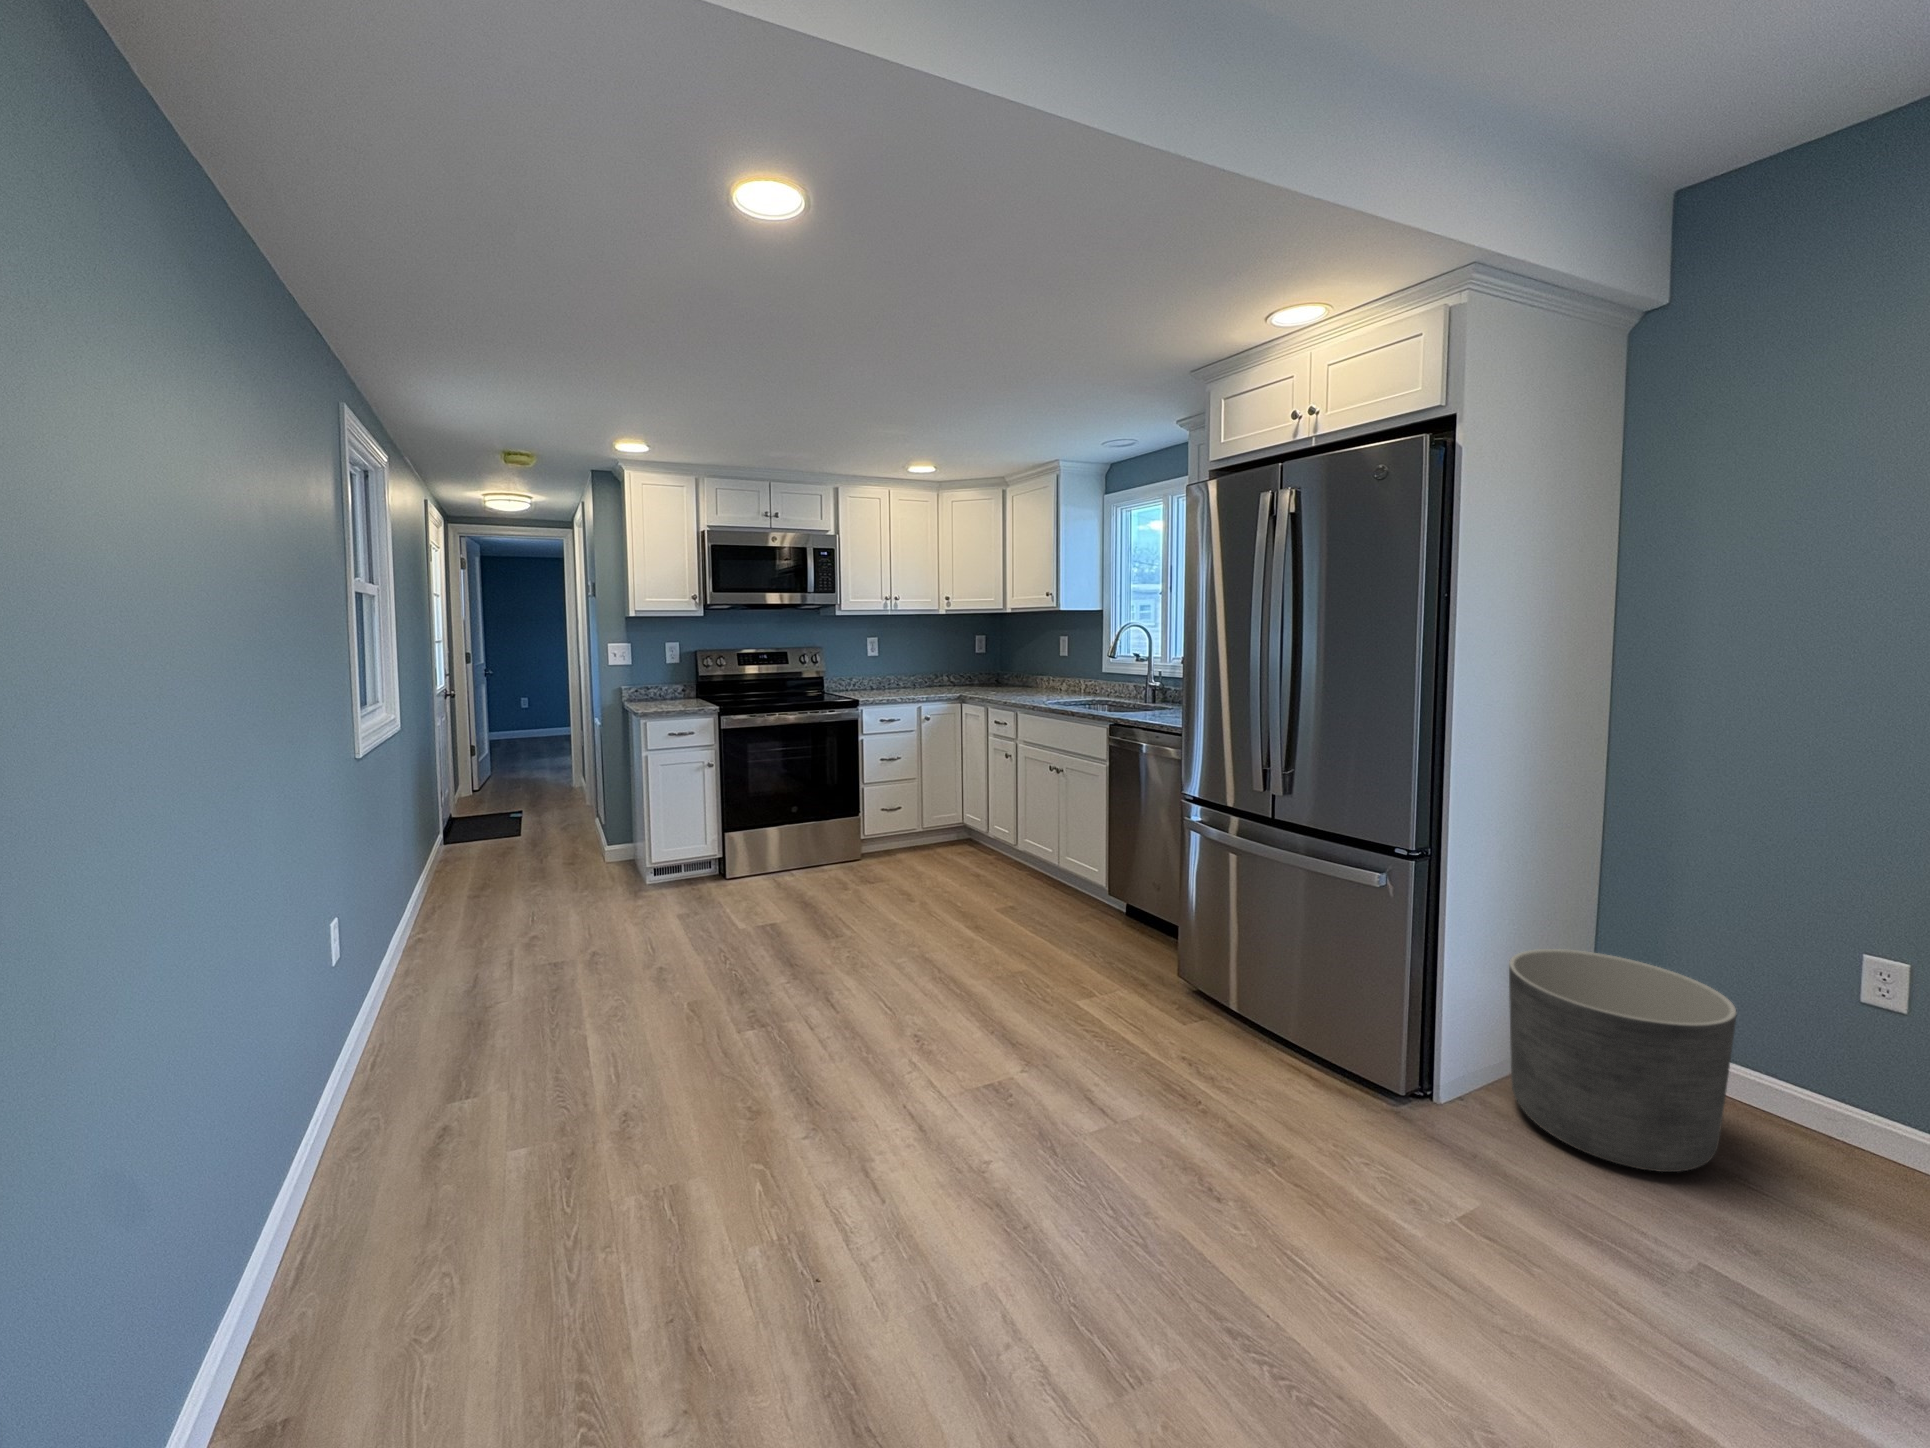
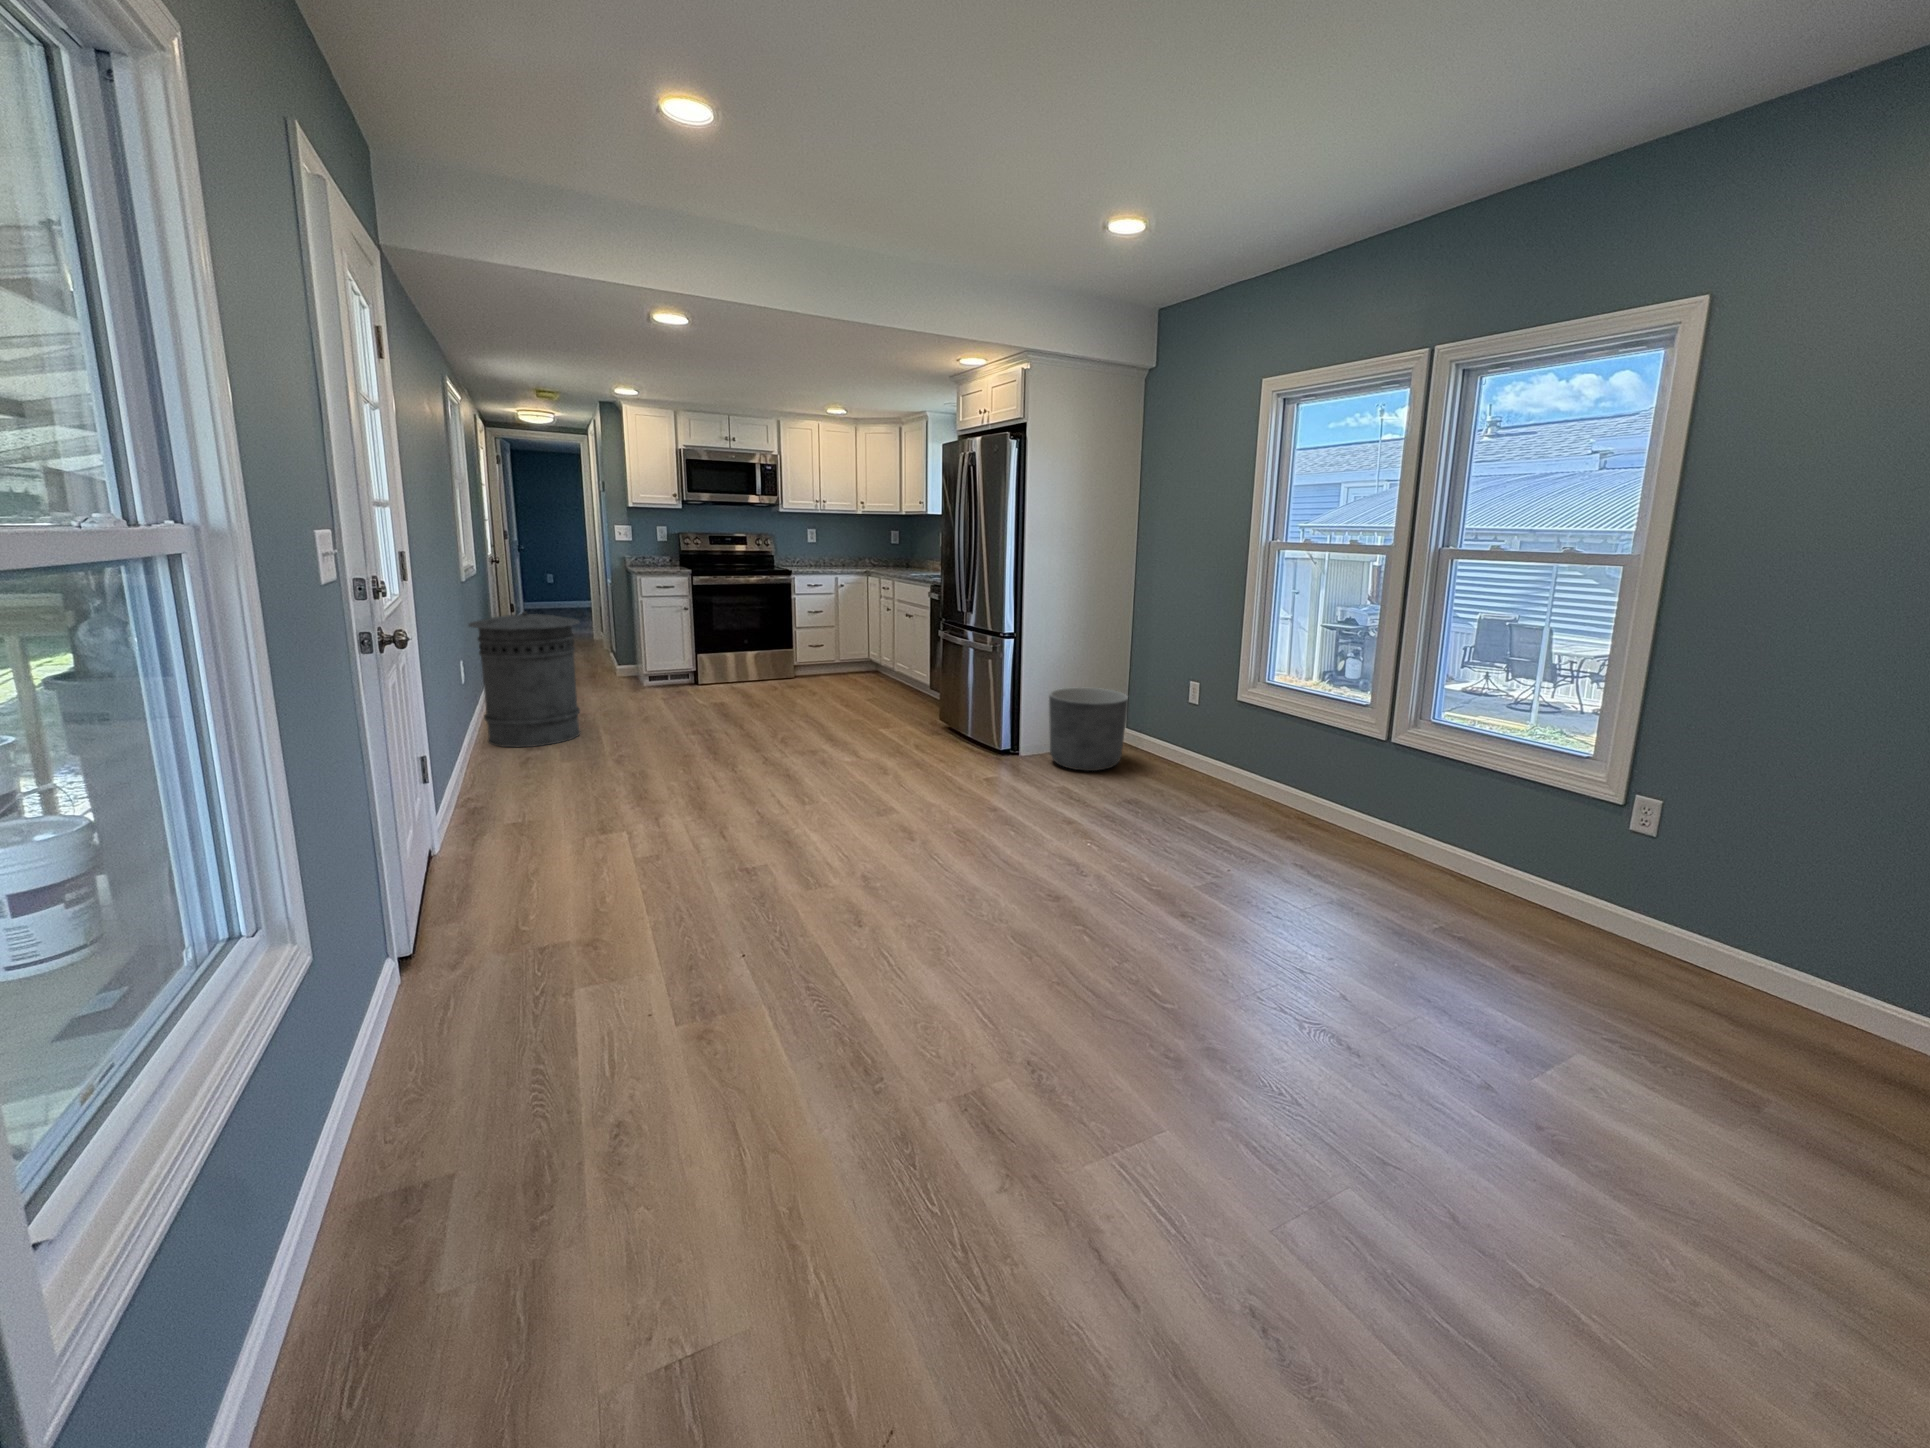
trash can: none [359,814,558,1084] -> present [469,612,580,747]

